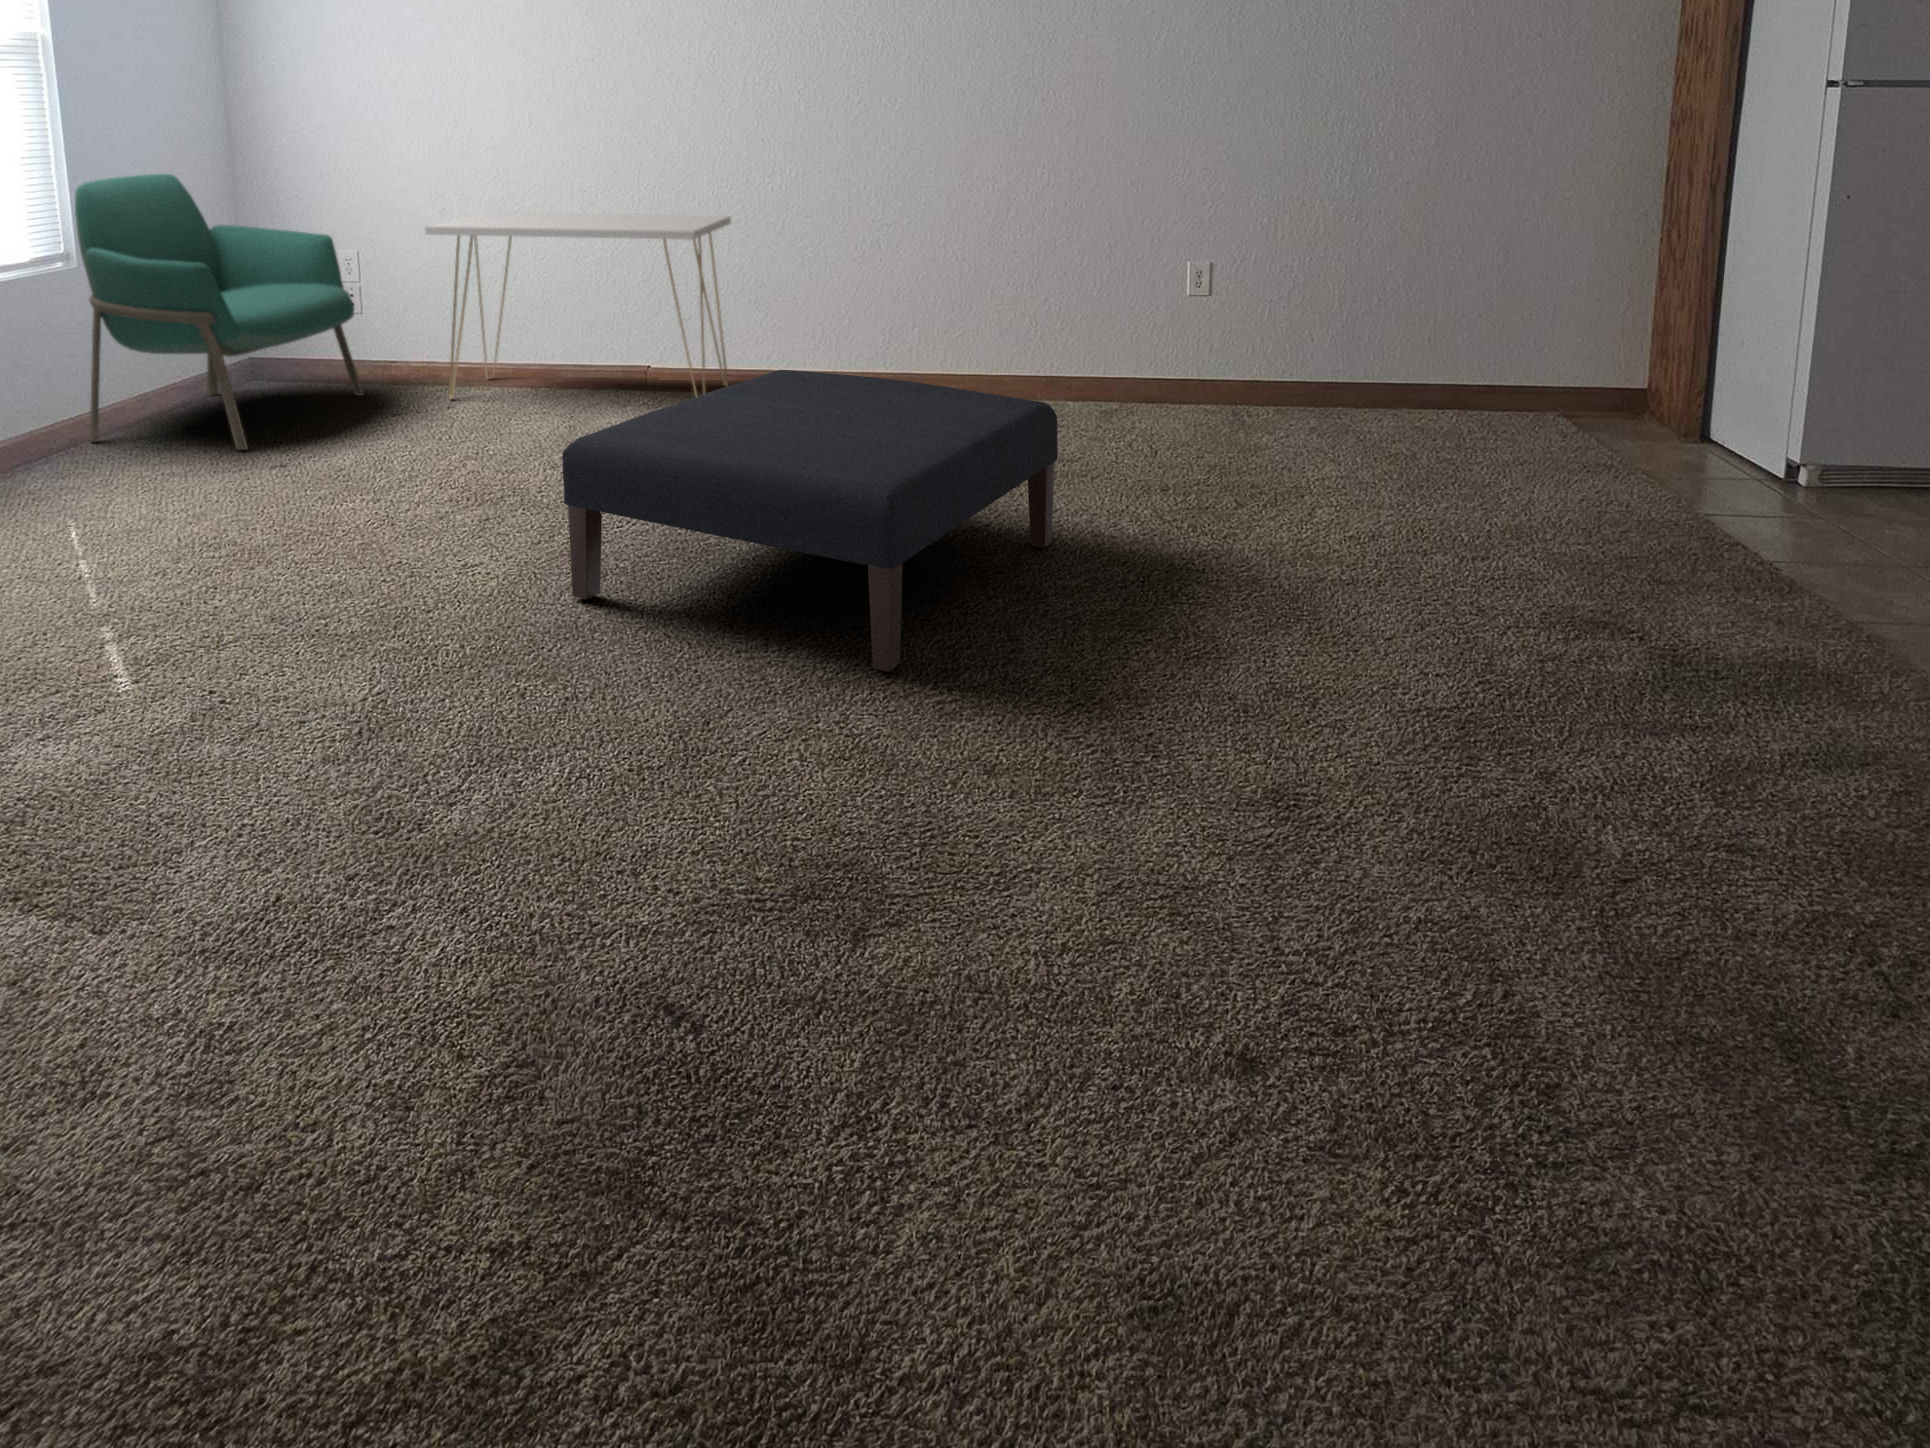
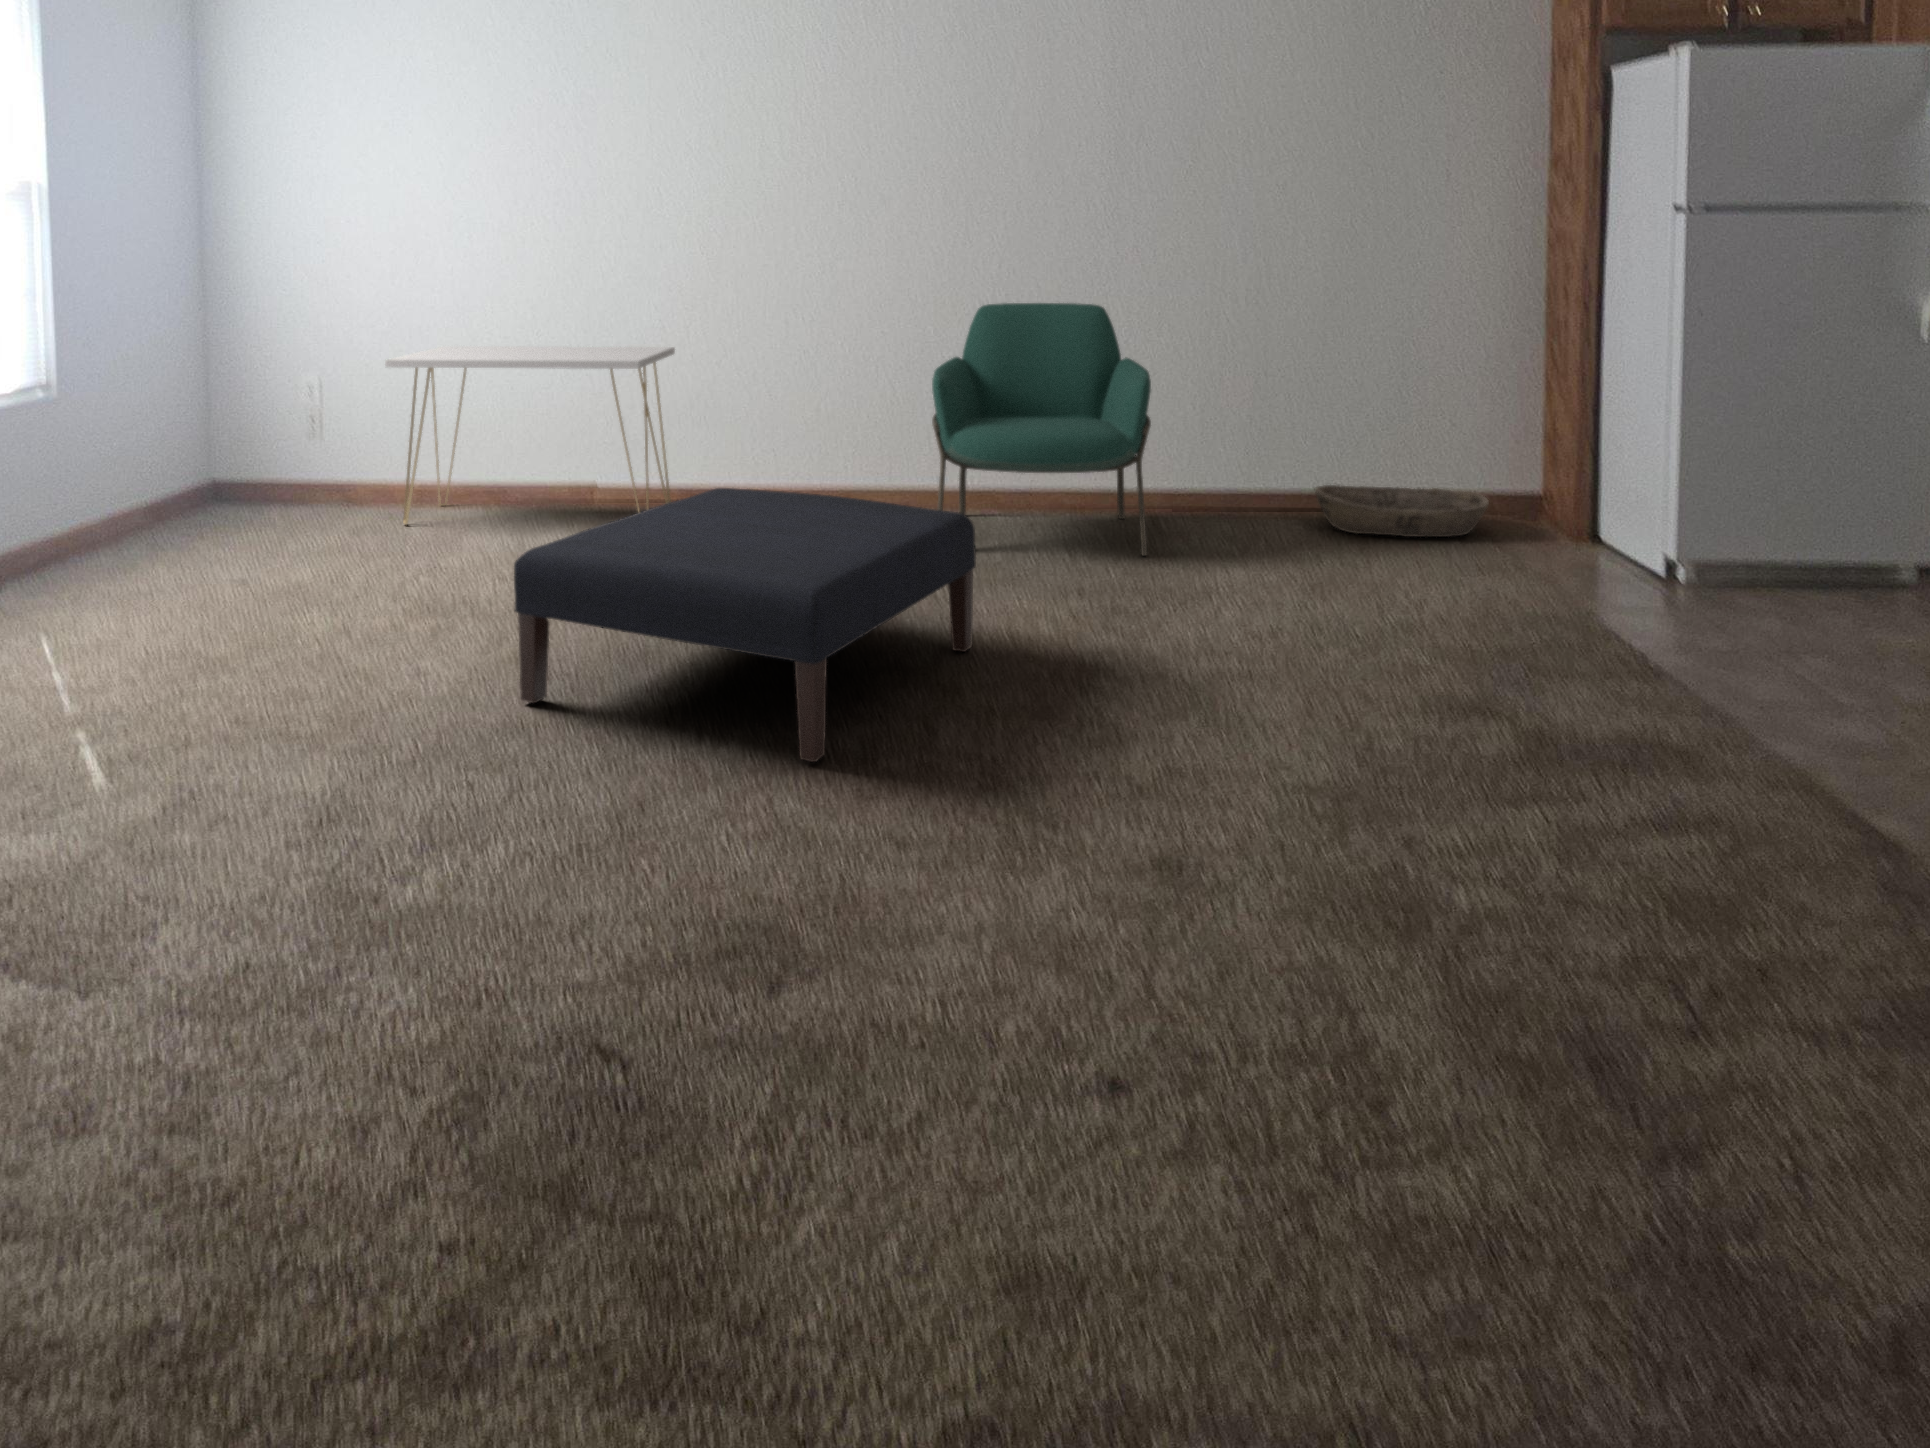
armchair: present [75,174,363,450] -> present [932,303,1151,556]
basket: none [1407,370,1593,427] -> present [1315,485,1489,537]

